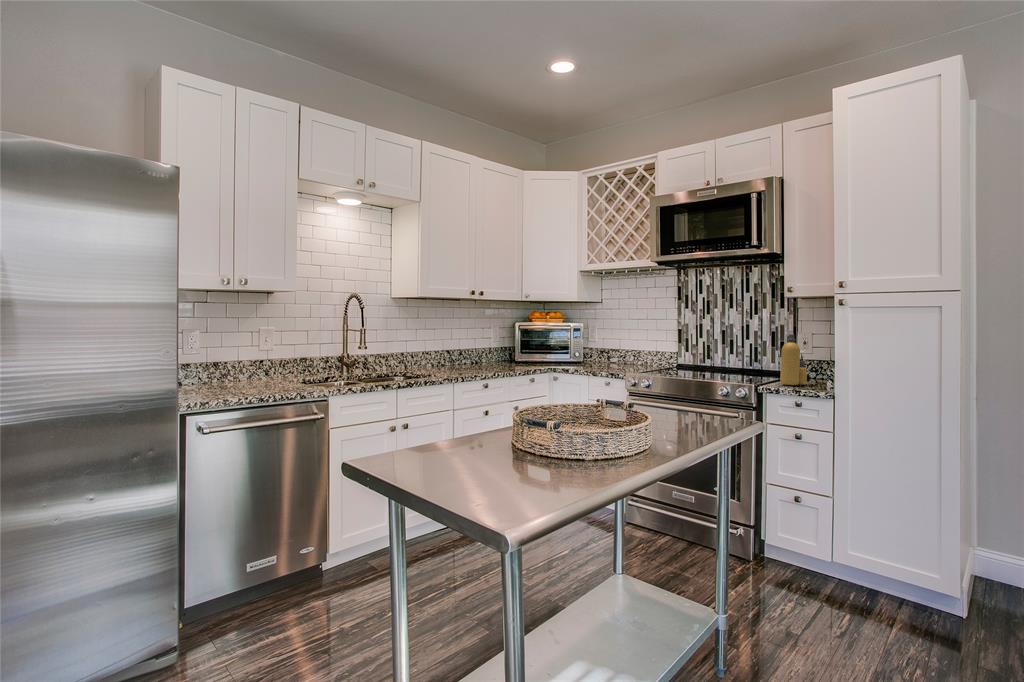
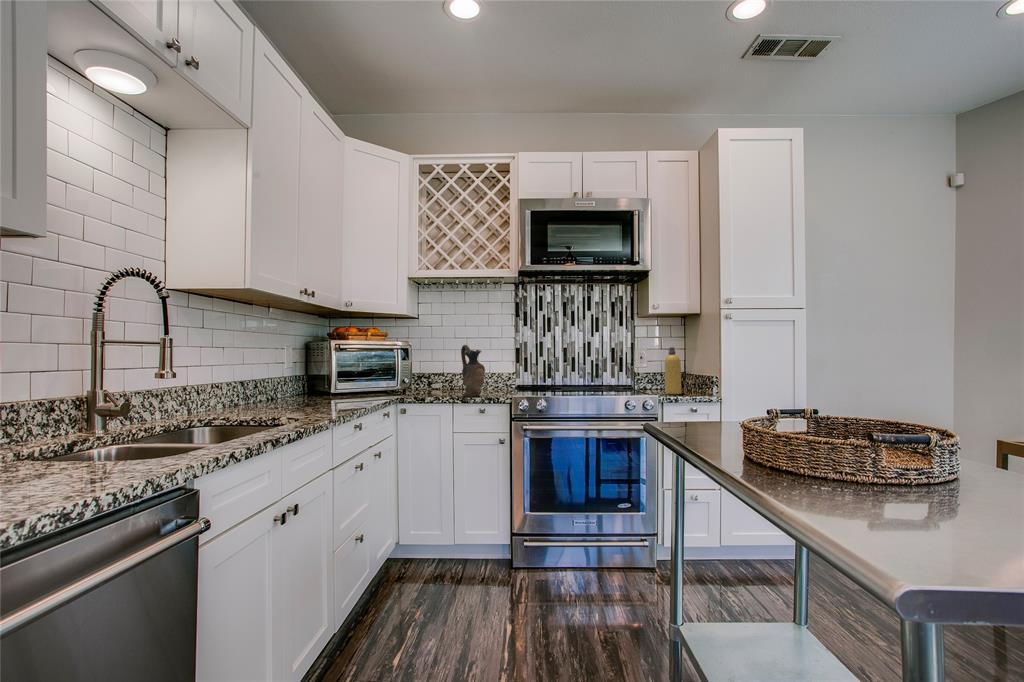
ceramic pitcher: none [594,328,612,371] -> present [461,345,485,397]

